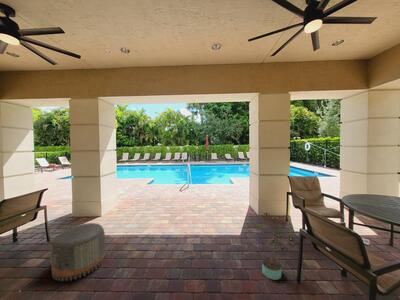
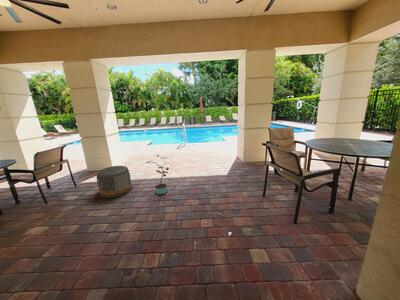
potted plant: present [255,213,294,280] -> present [147,155,169,194]

